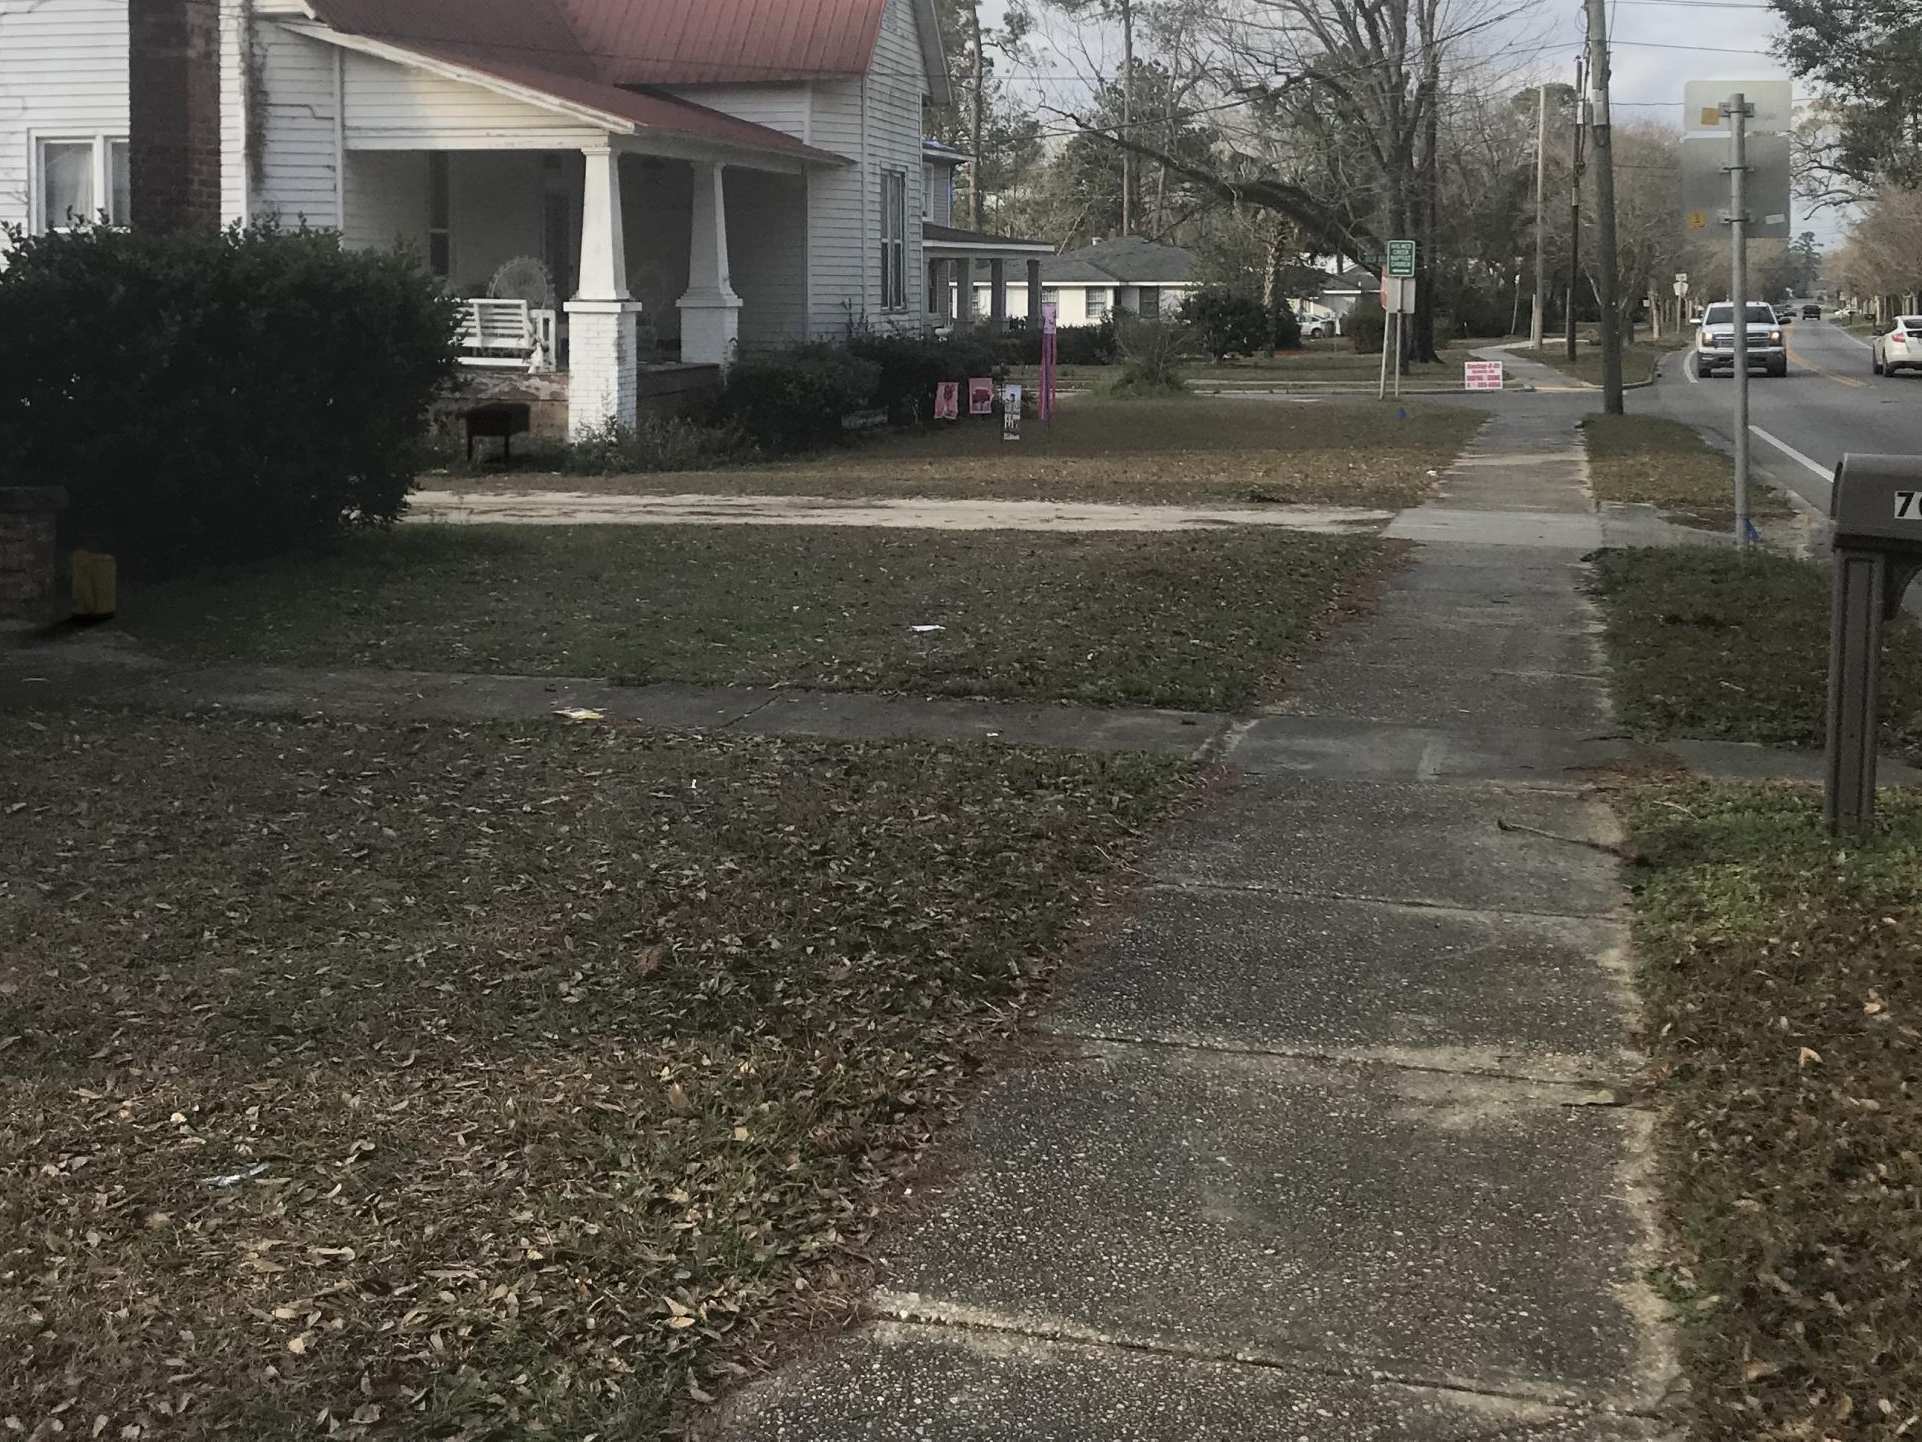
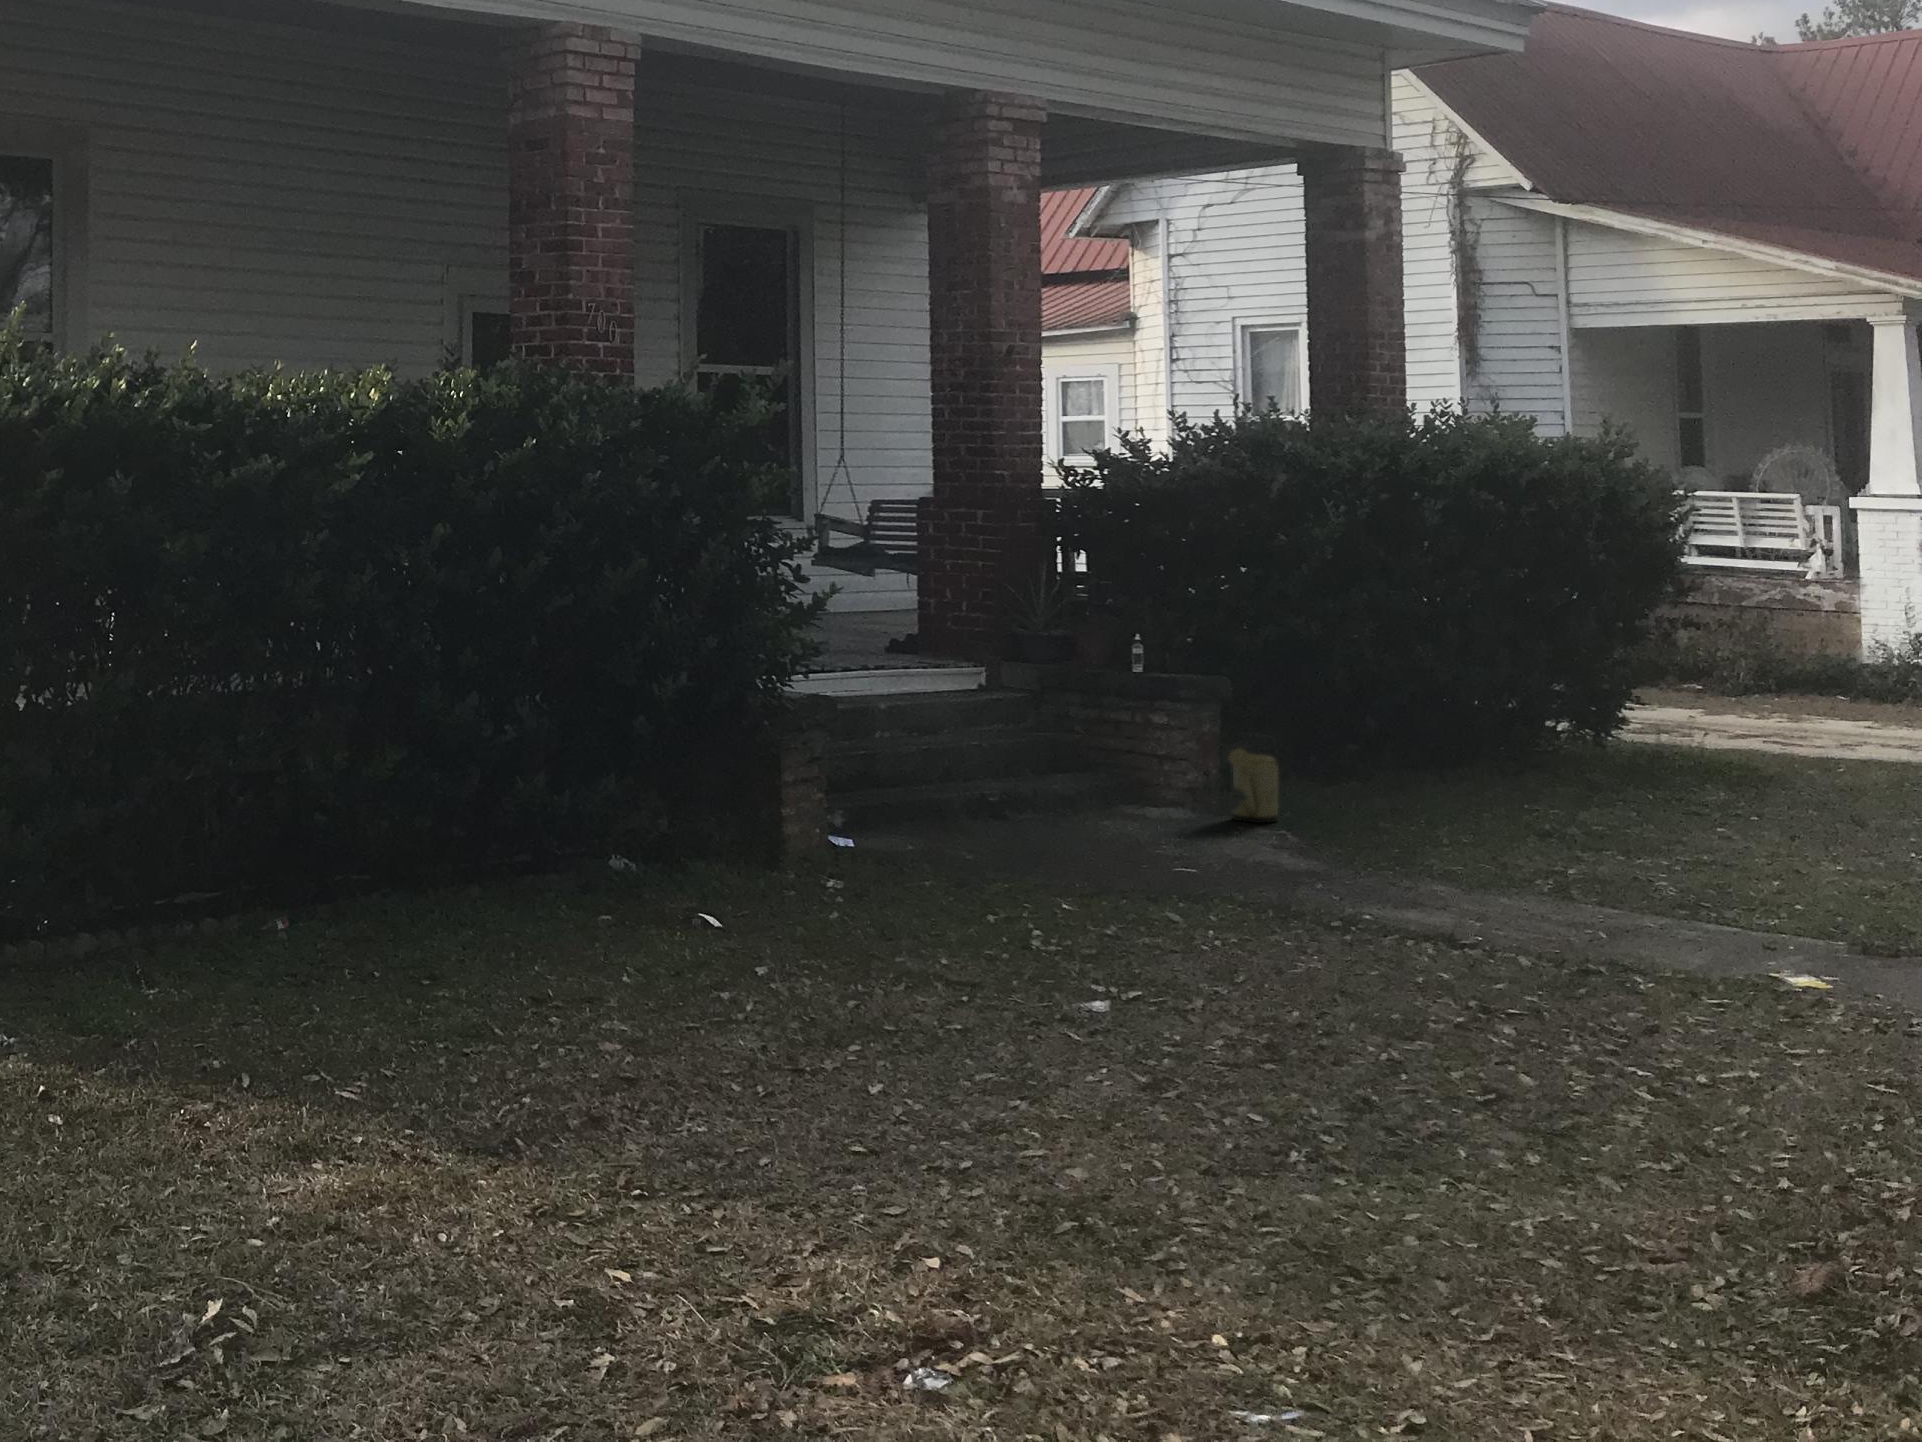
bench: present [465,402,531,462] -> none [1725,613,1816,685]

